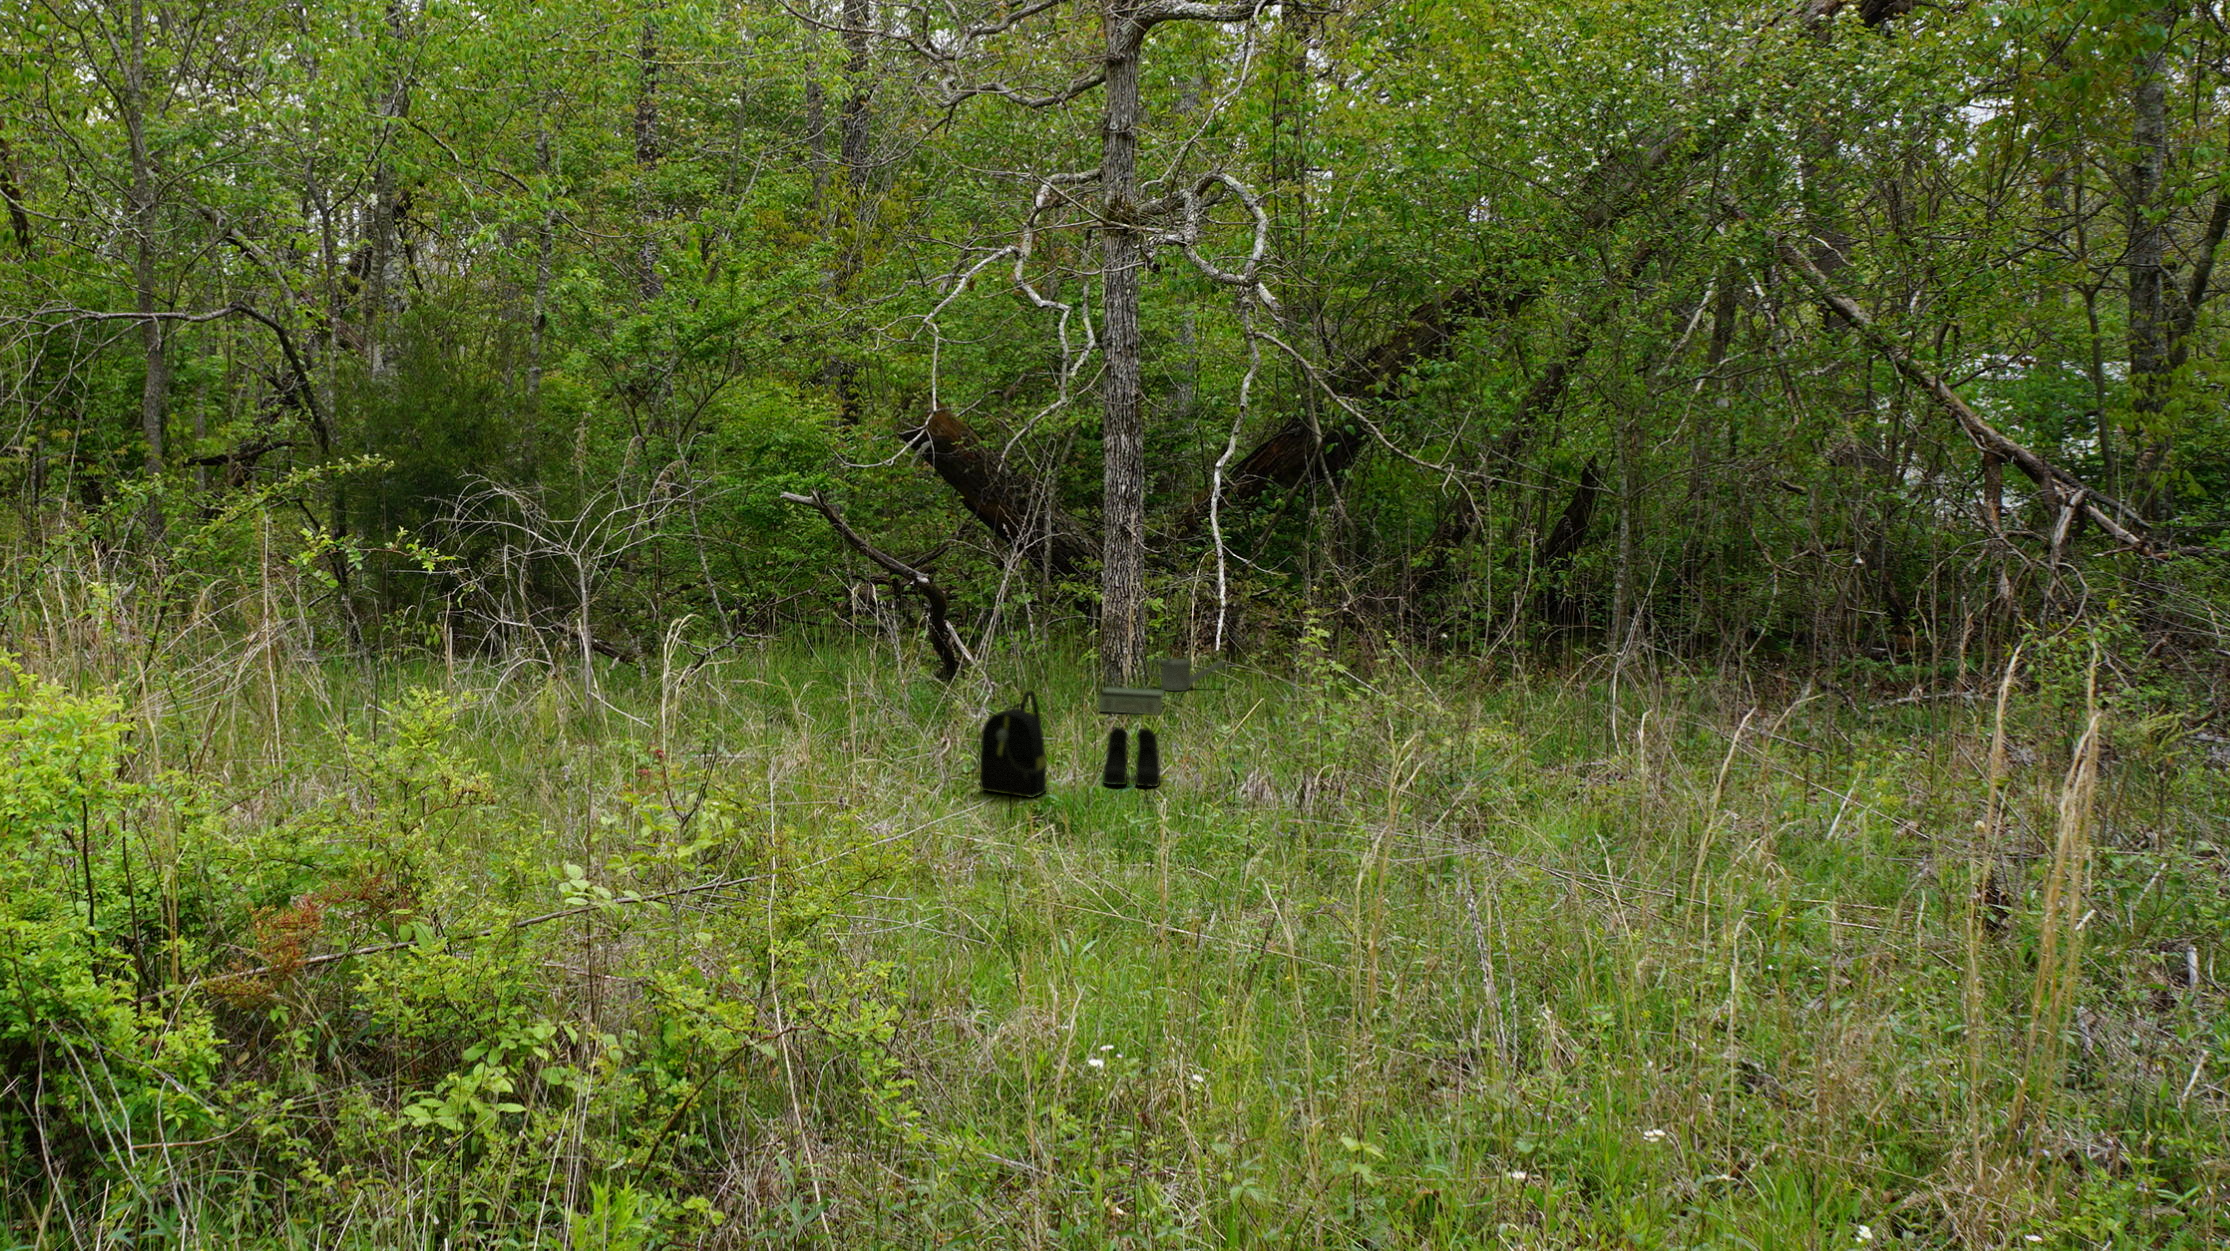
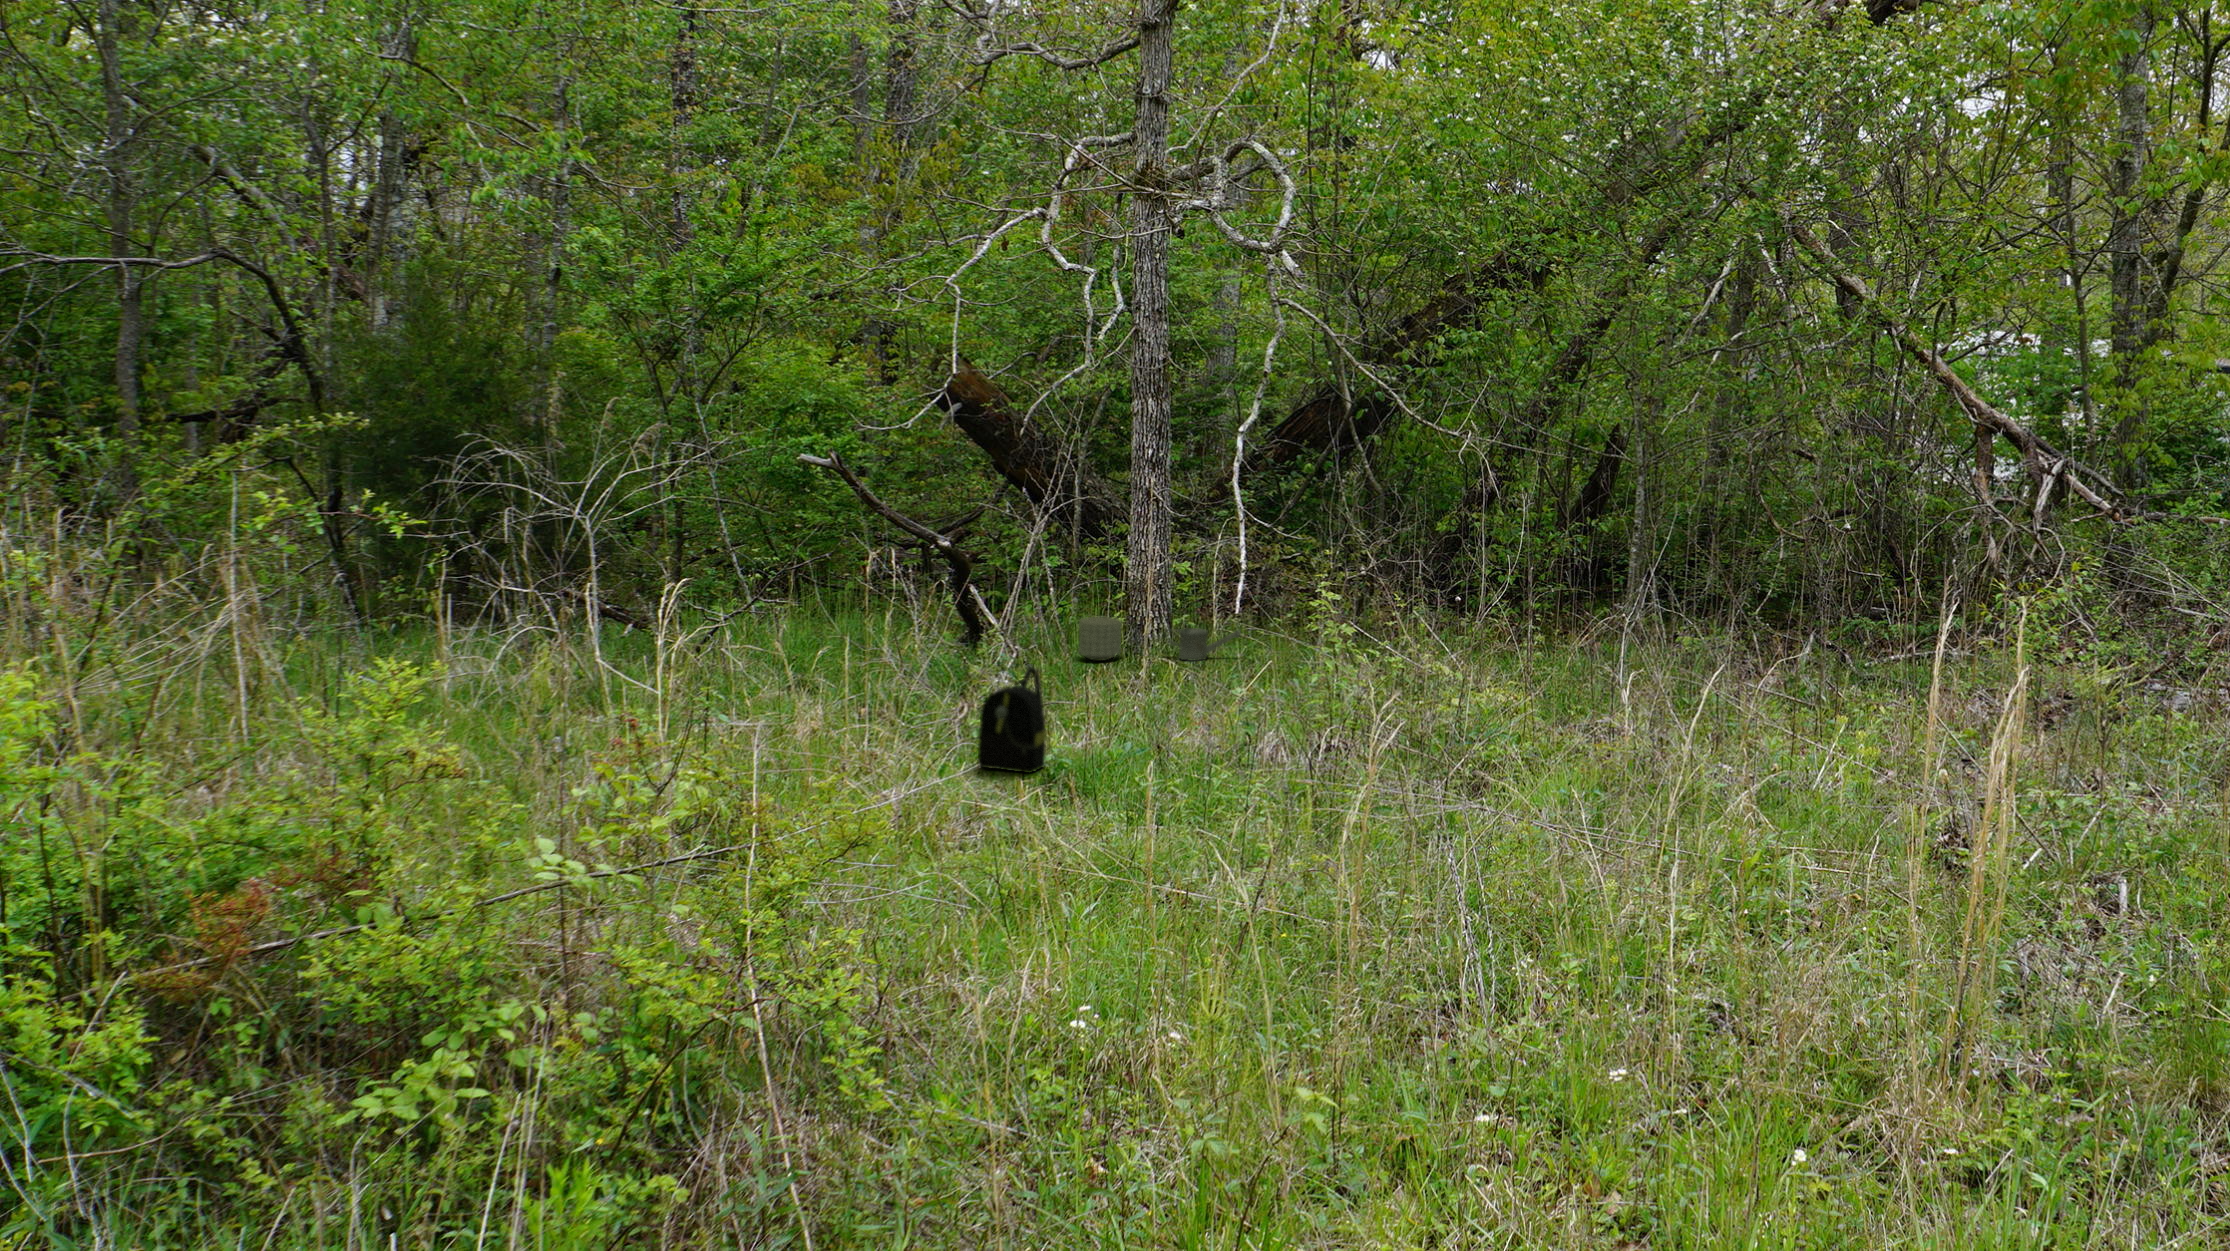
planter: none [1062,647,1103,690] -> present [1078,617,1122,661]
toolbox: present [1099,686,1165,715] -> none [1111,657,1180,686]
boots: present [1103,727,1160,787] -> none [1103,701,1159,759]

